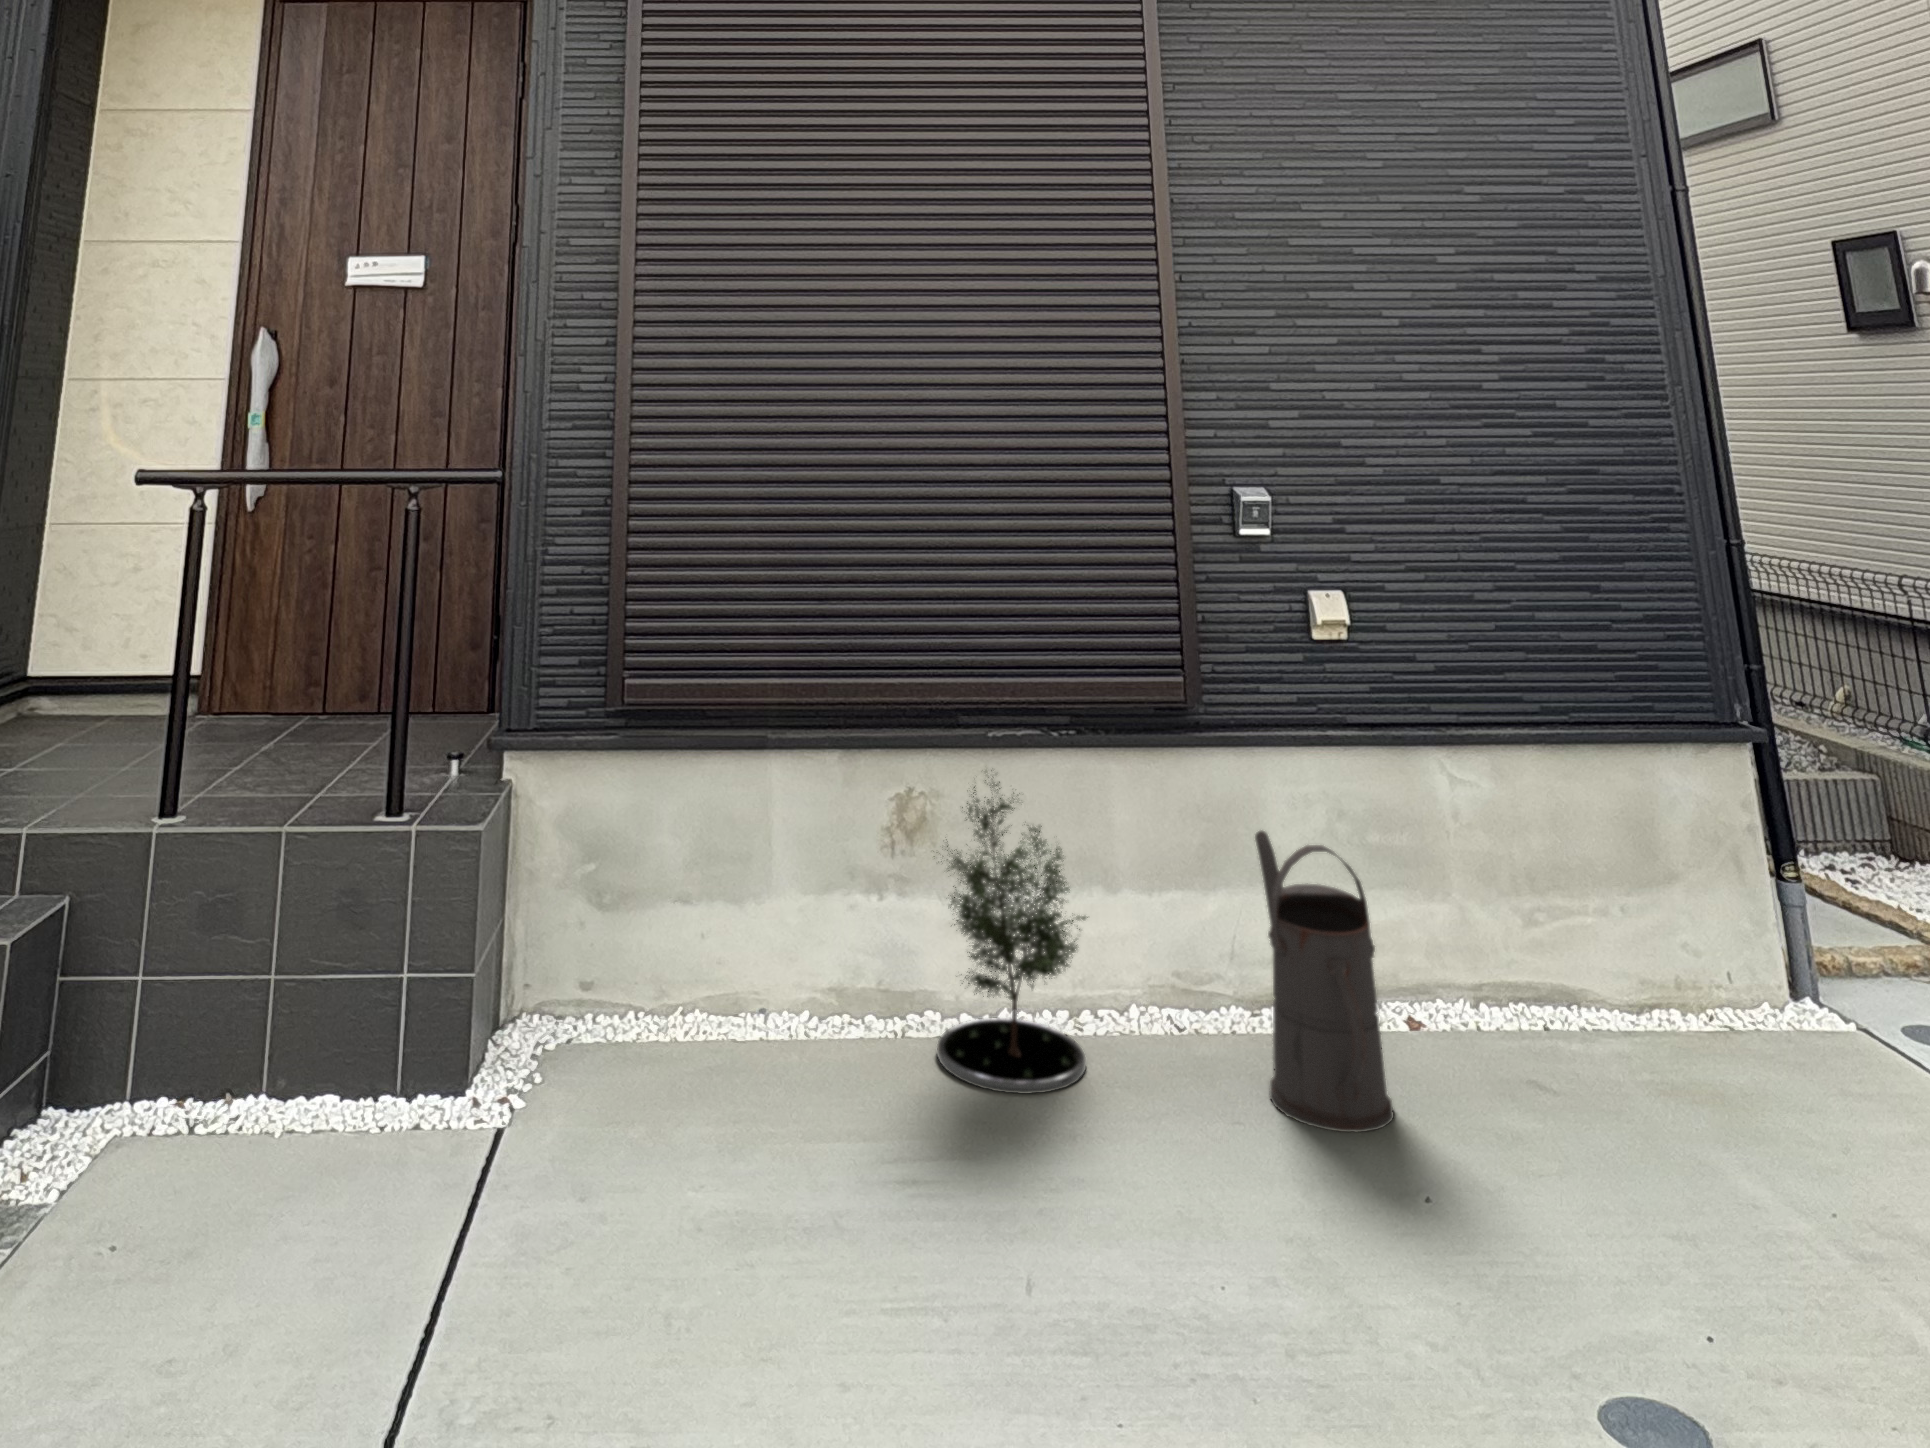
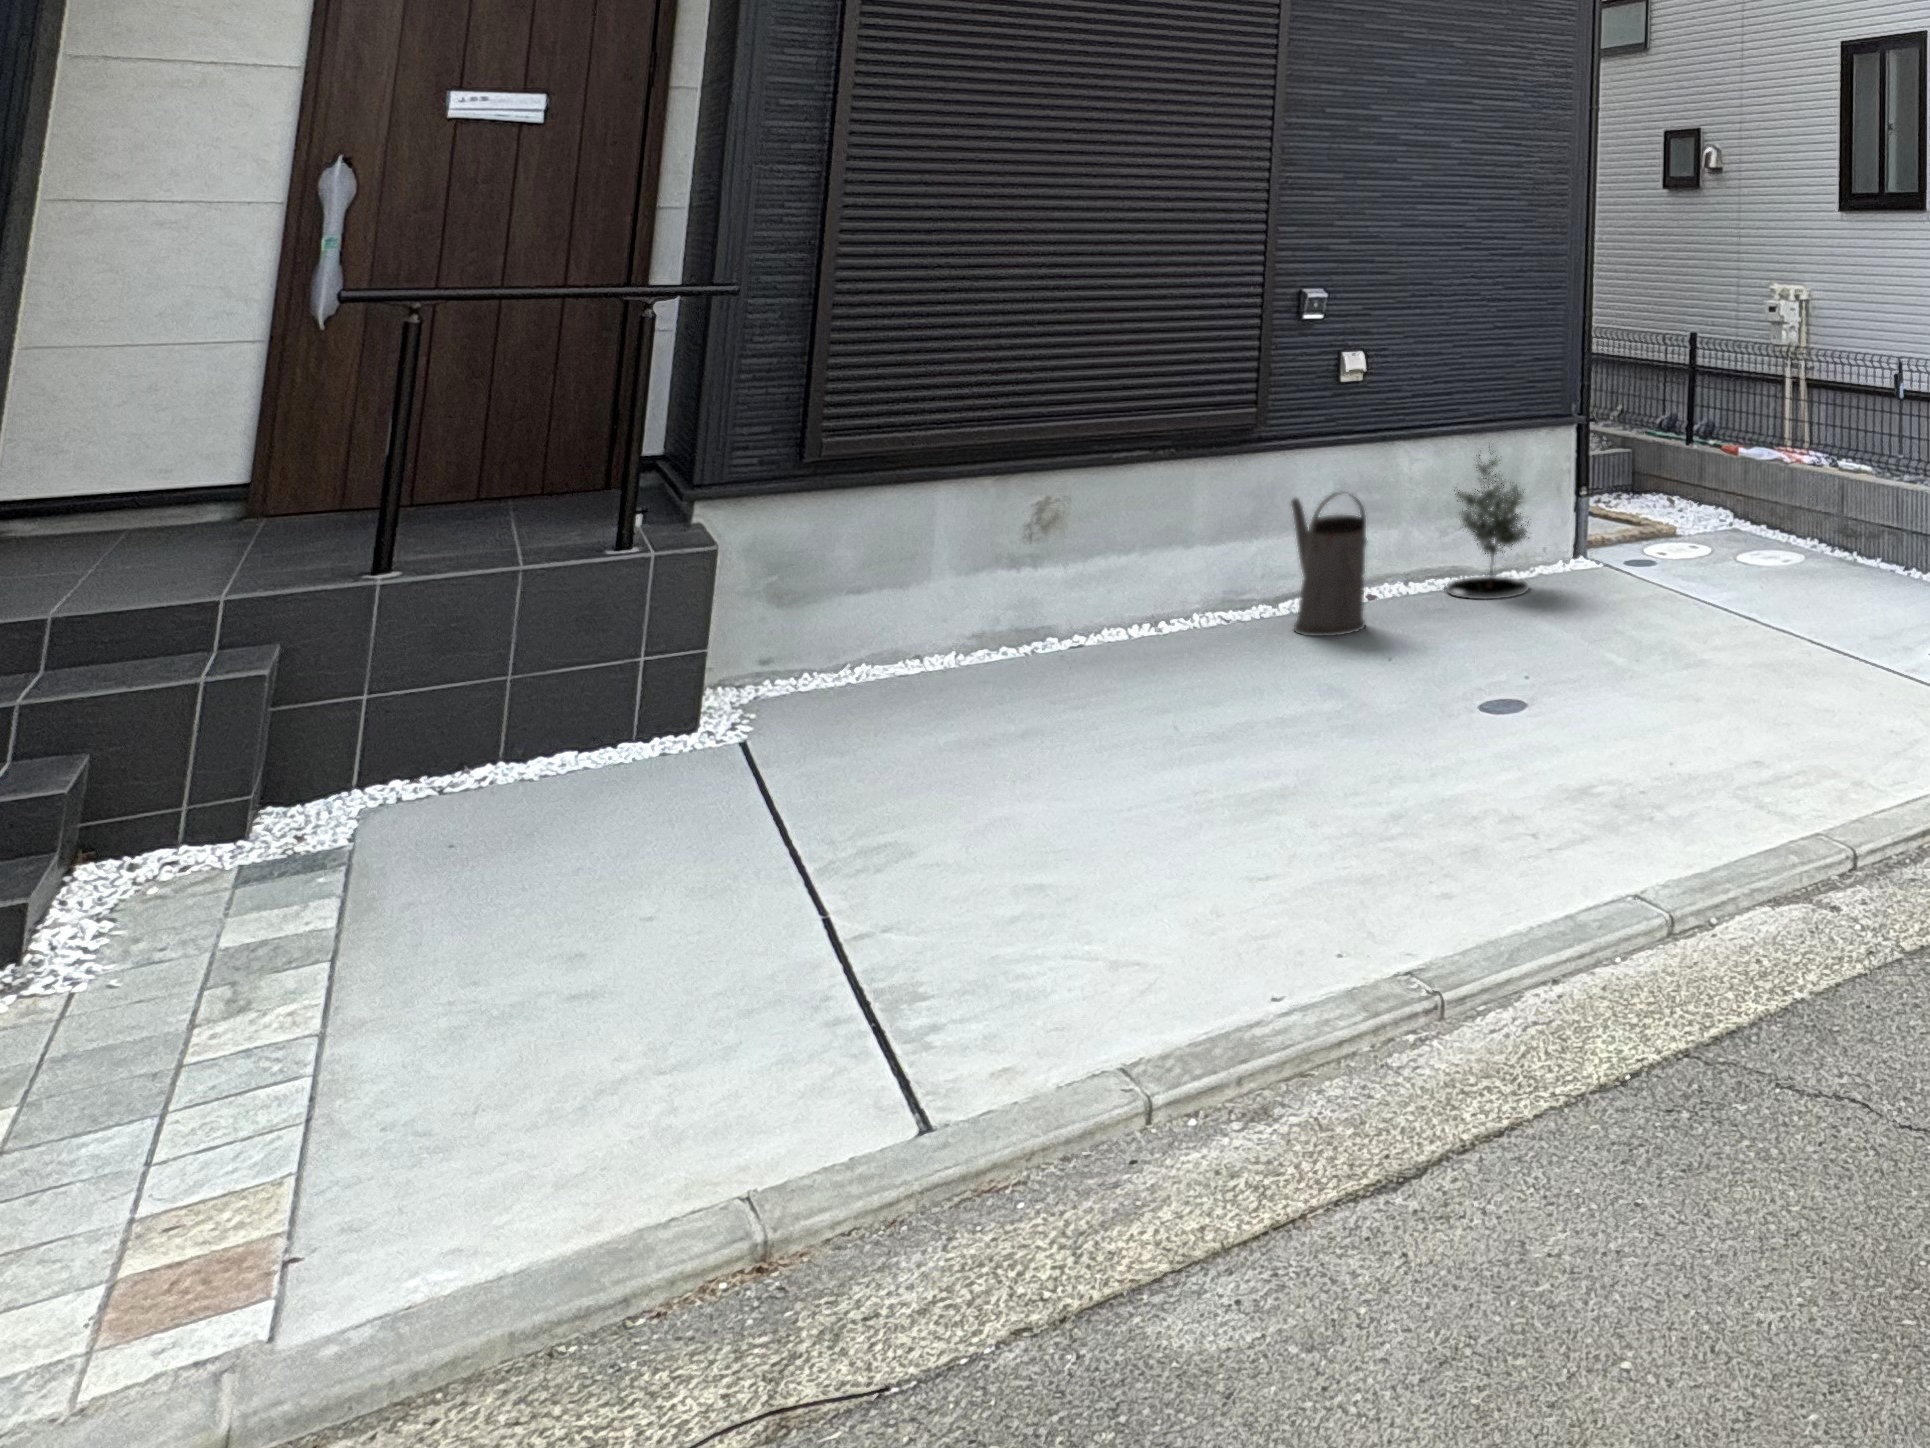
potted tree: present [934,770,1088,1094] -> present [1446,447,1530,599]

